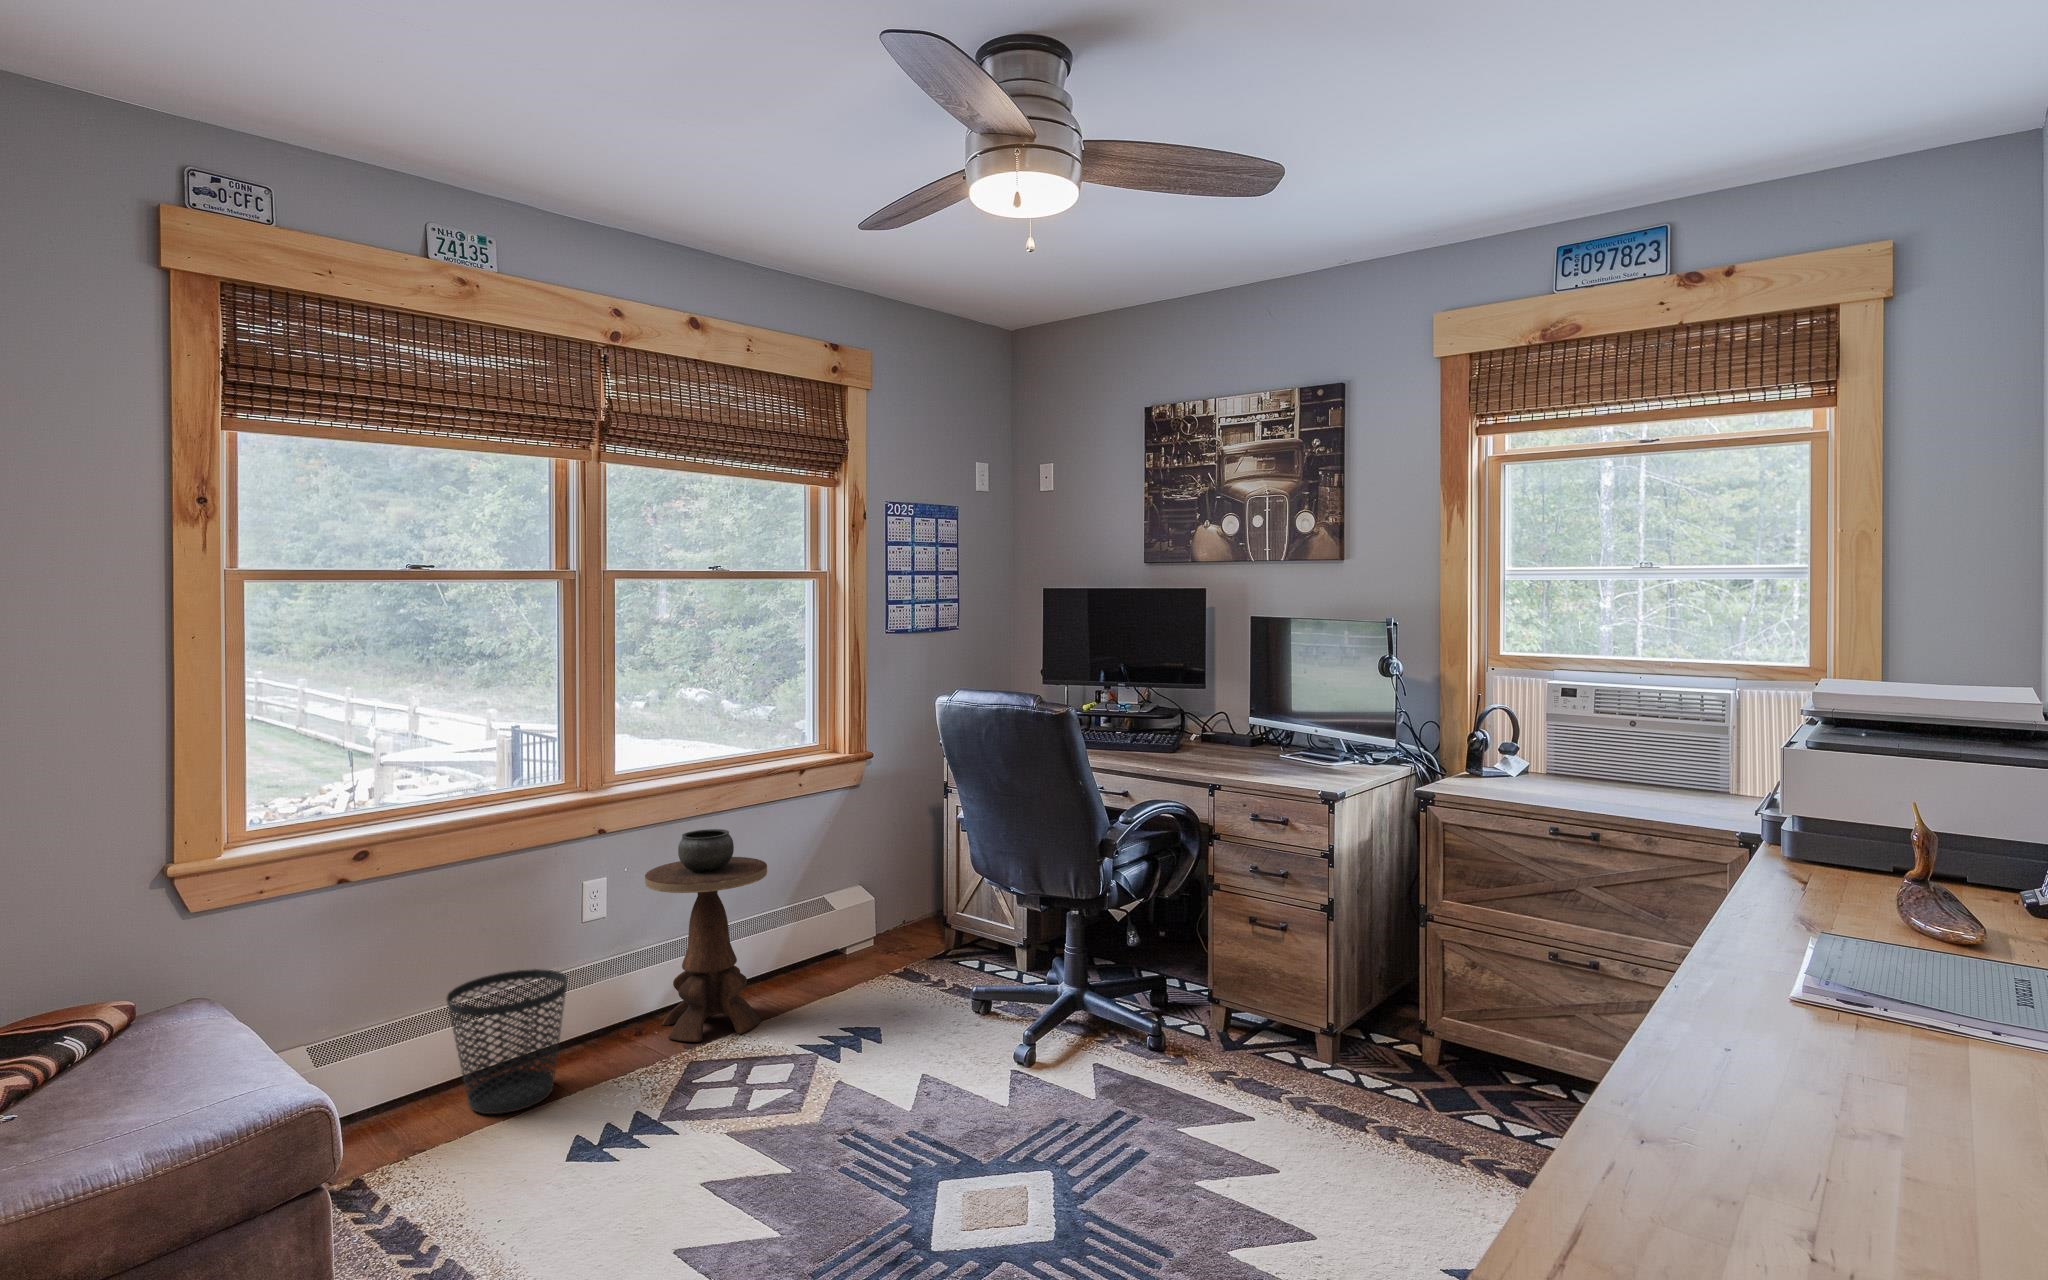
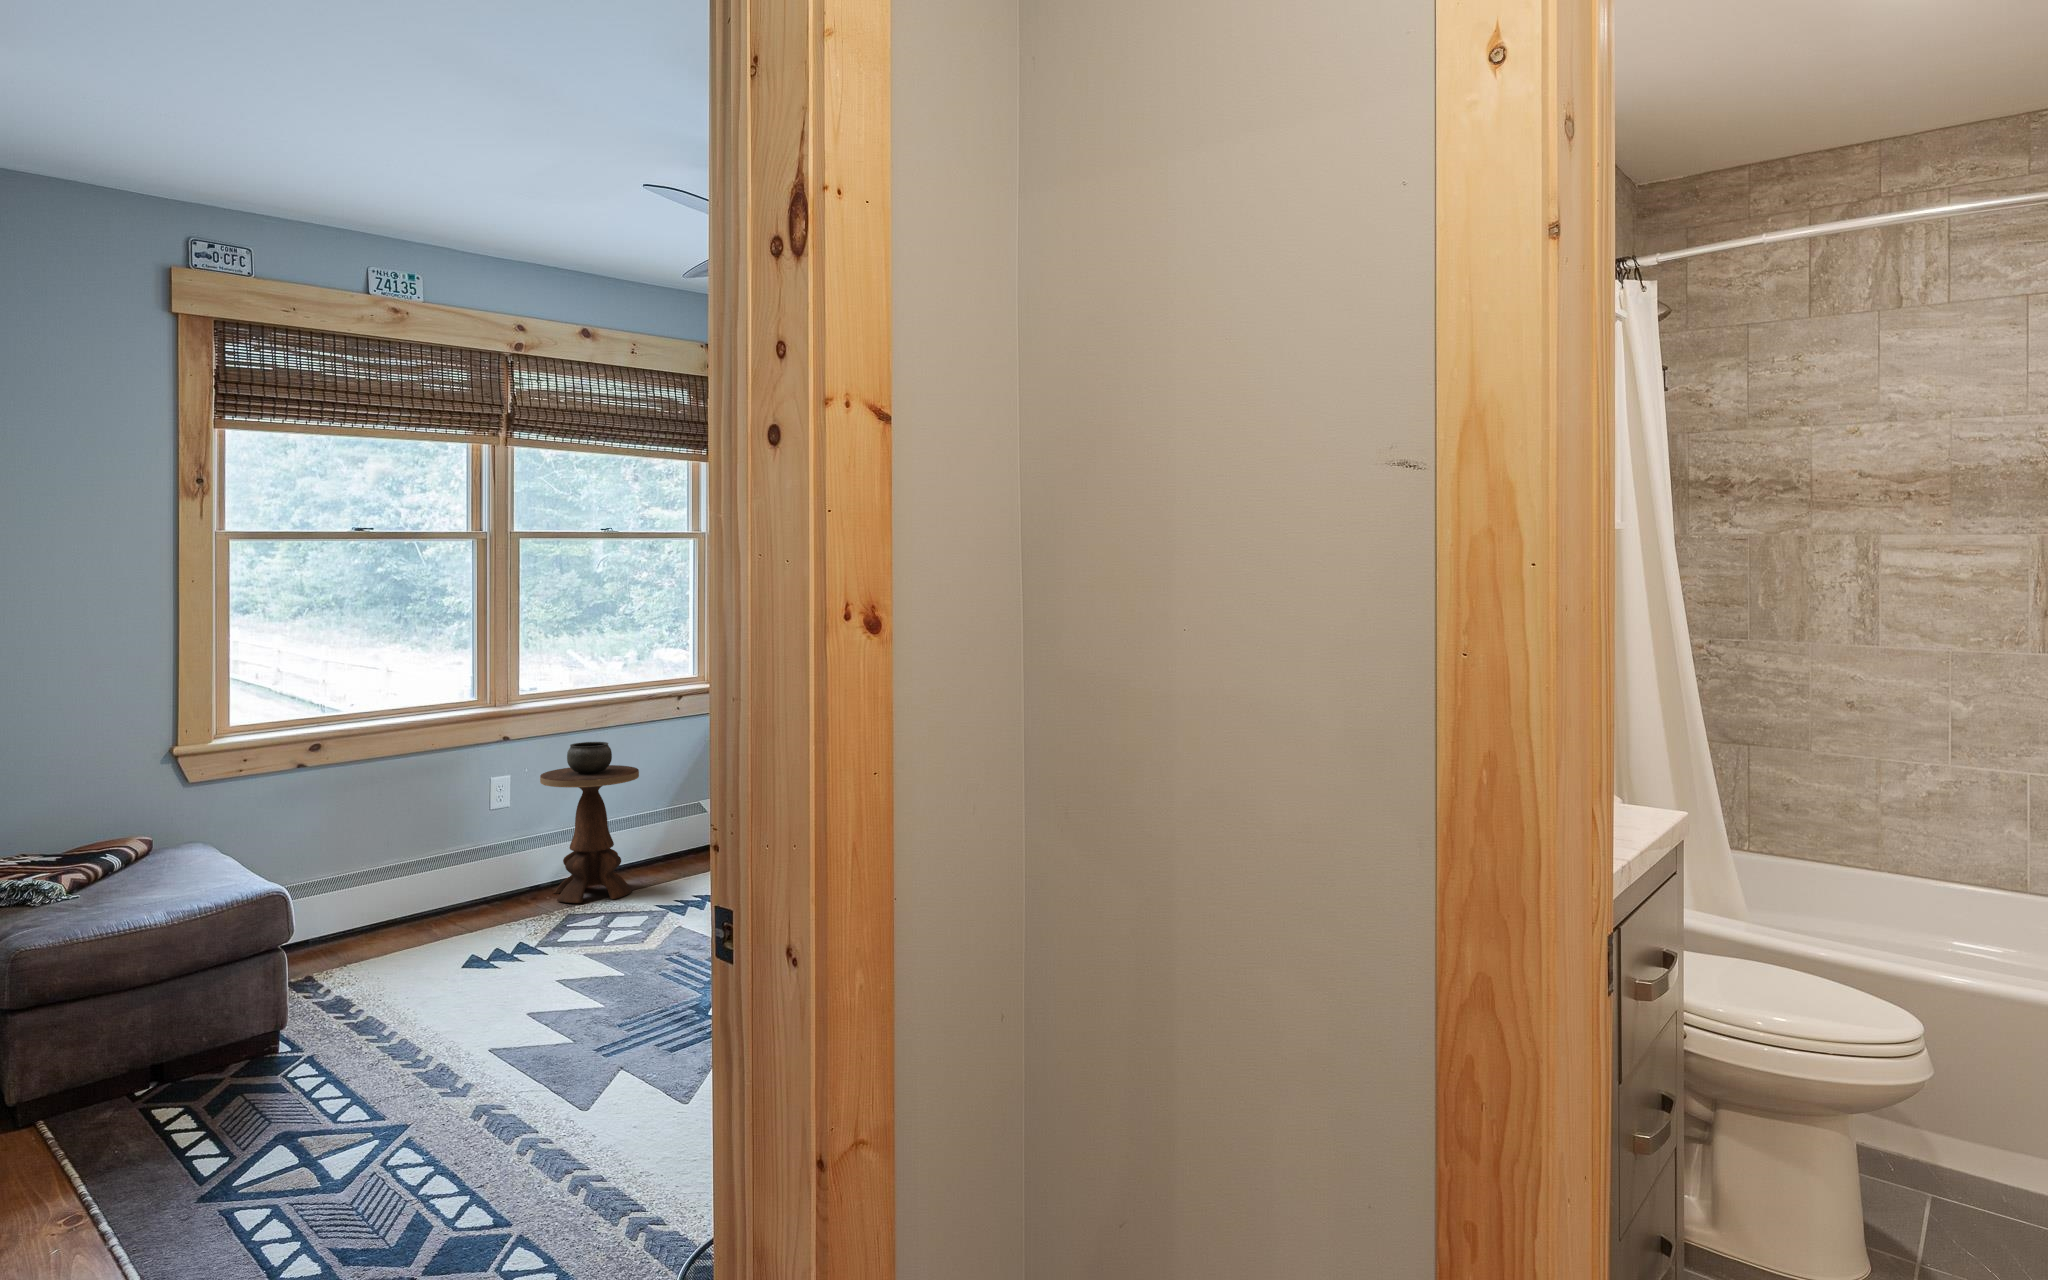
wastebasket: present [447,969,567,1114] -> none [381,840,474,940]

